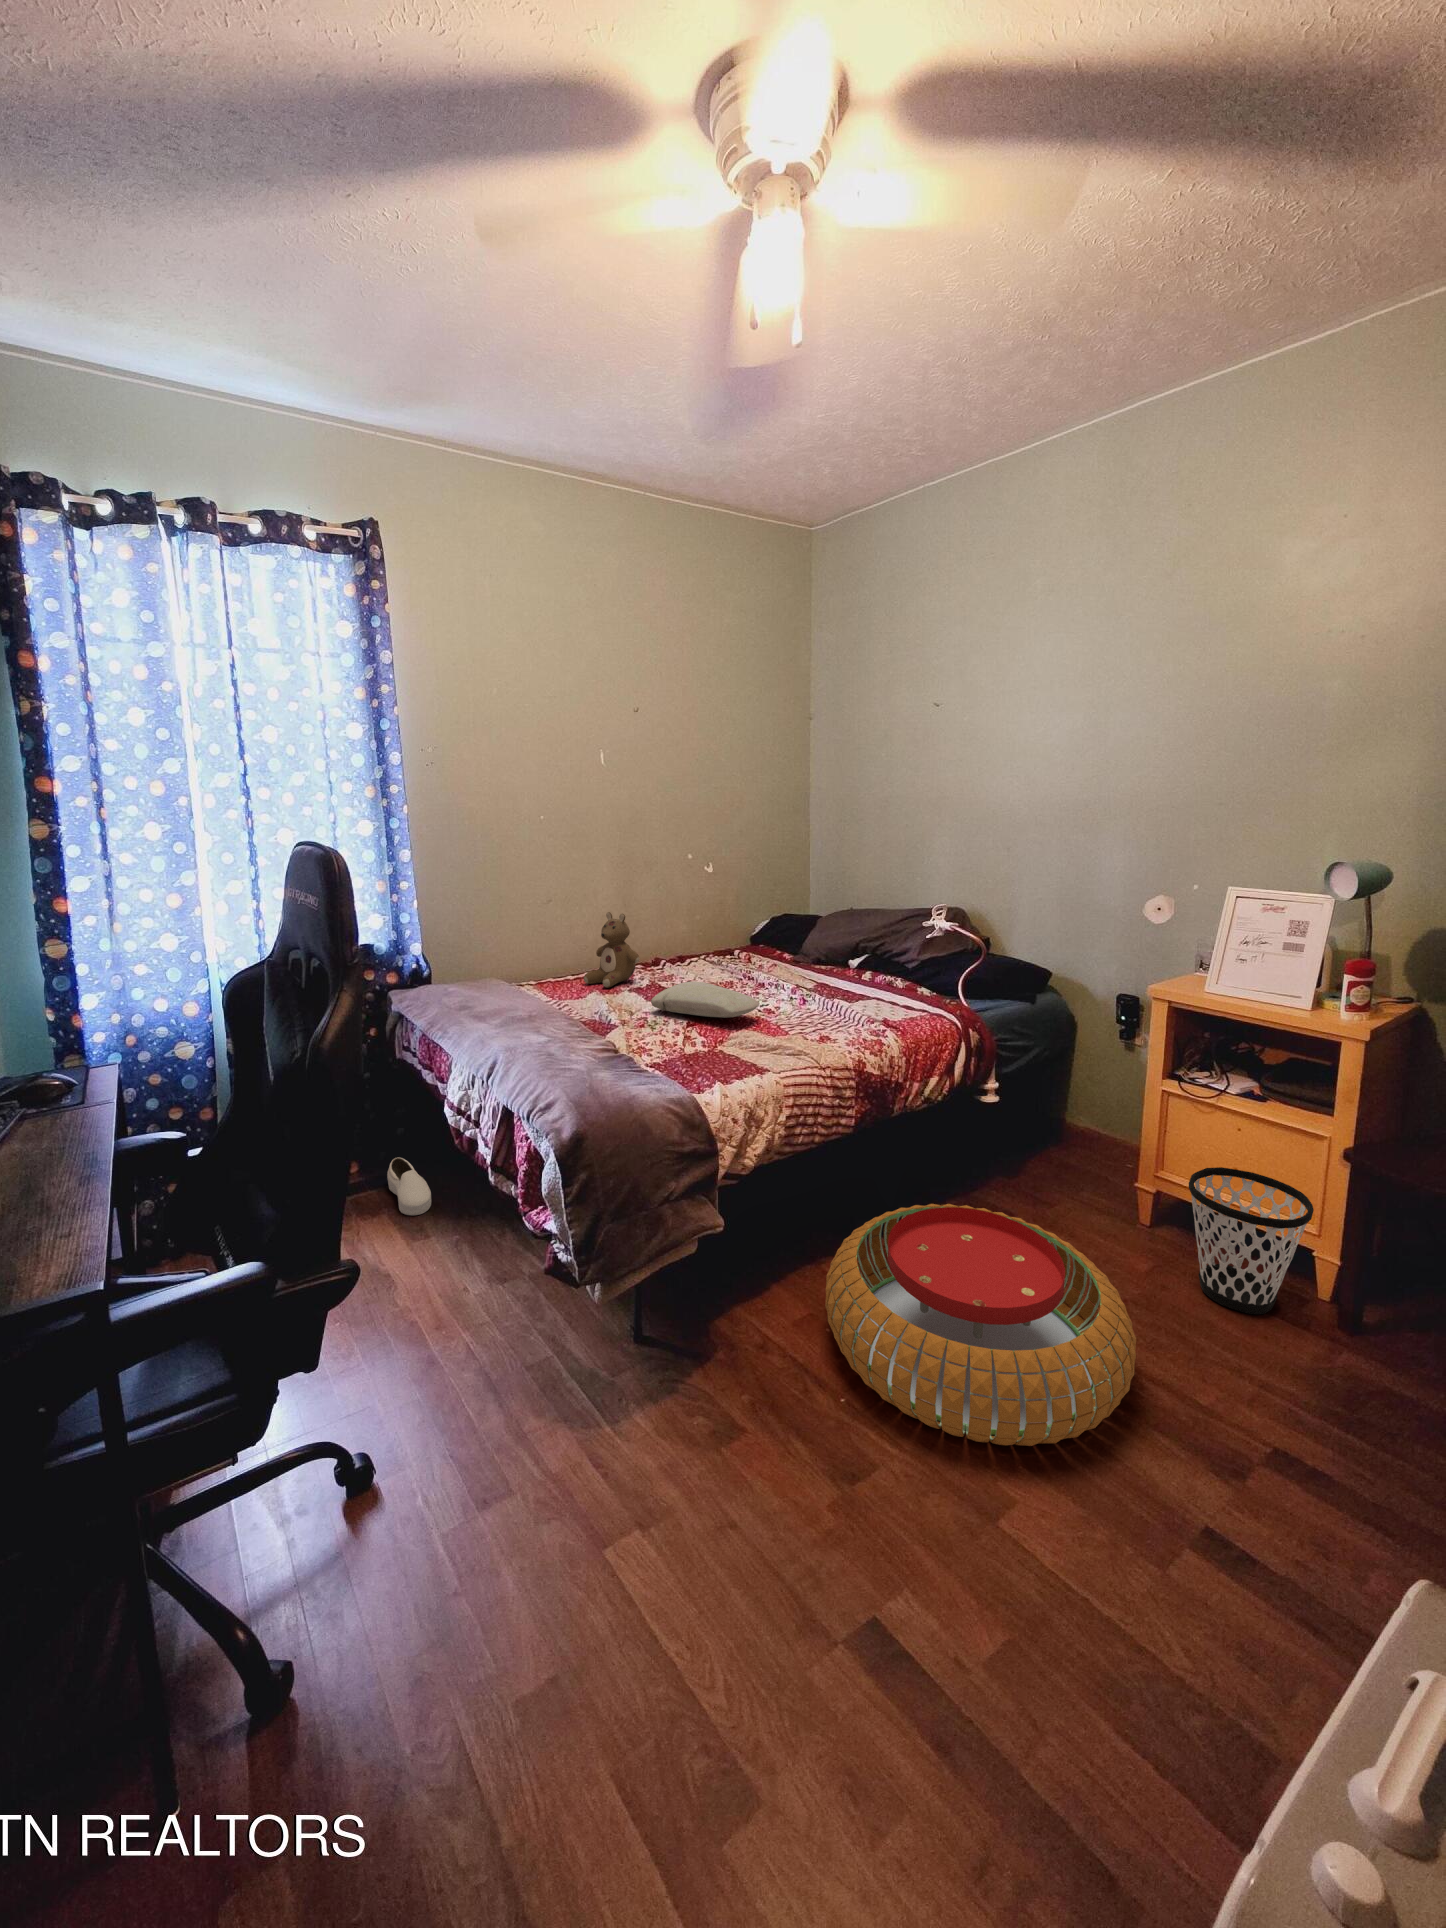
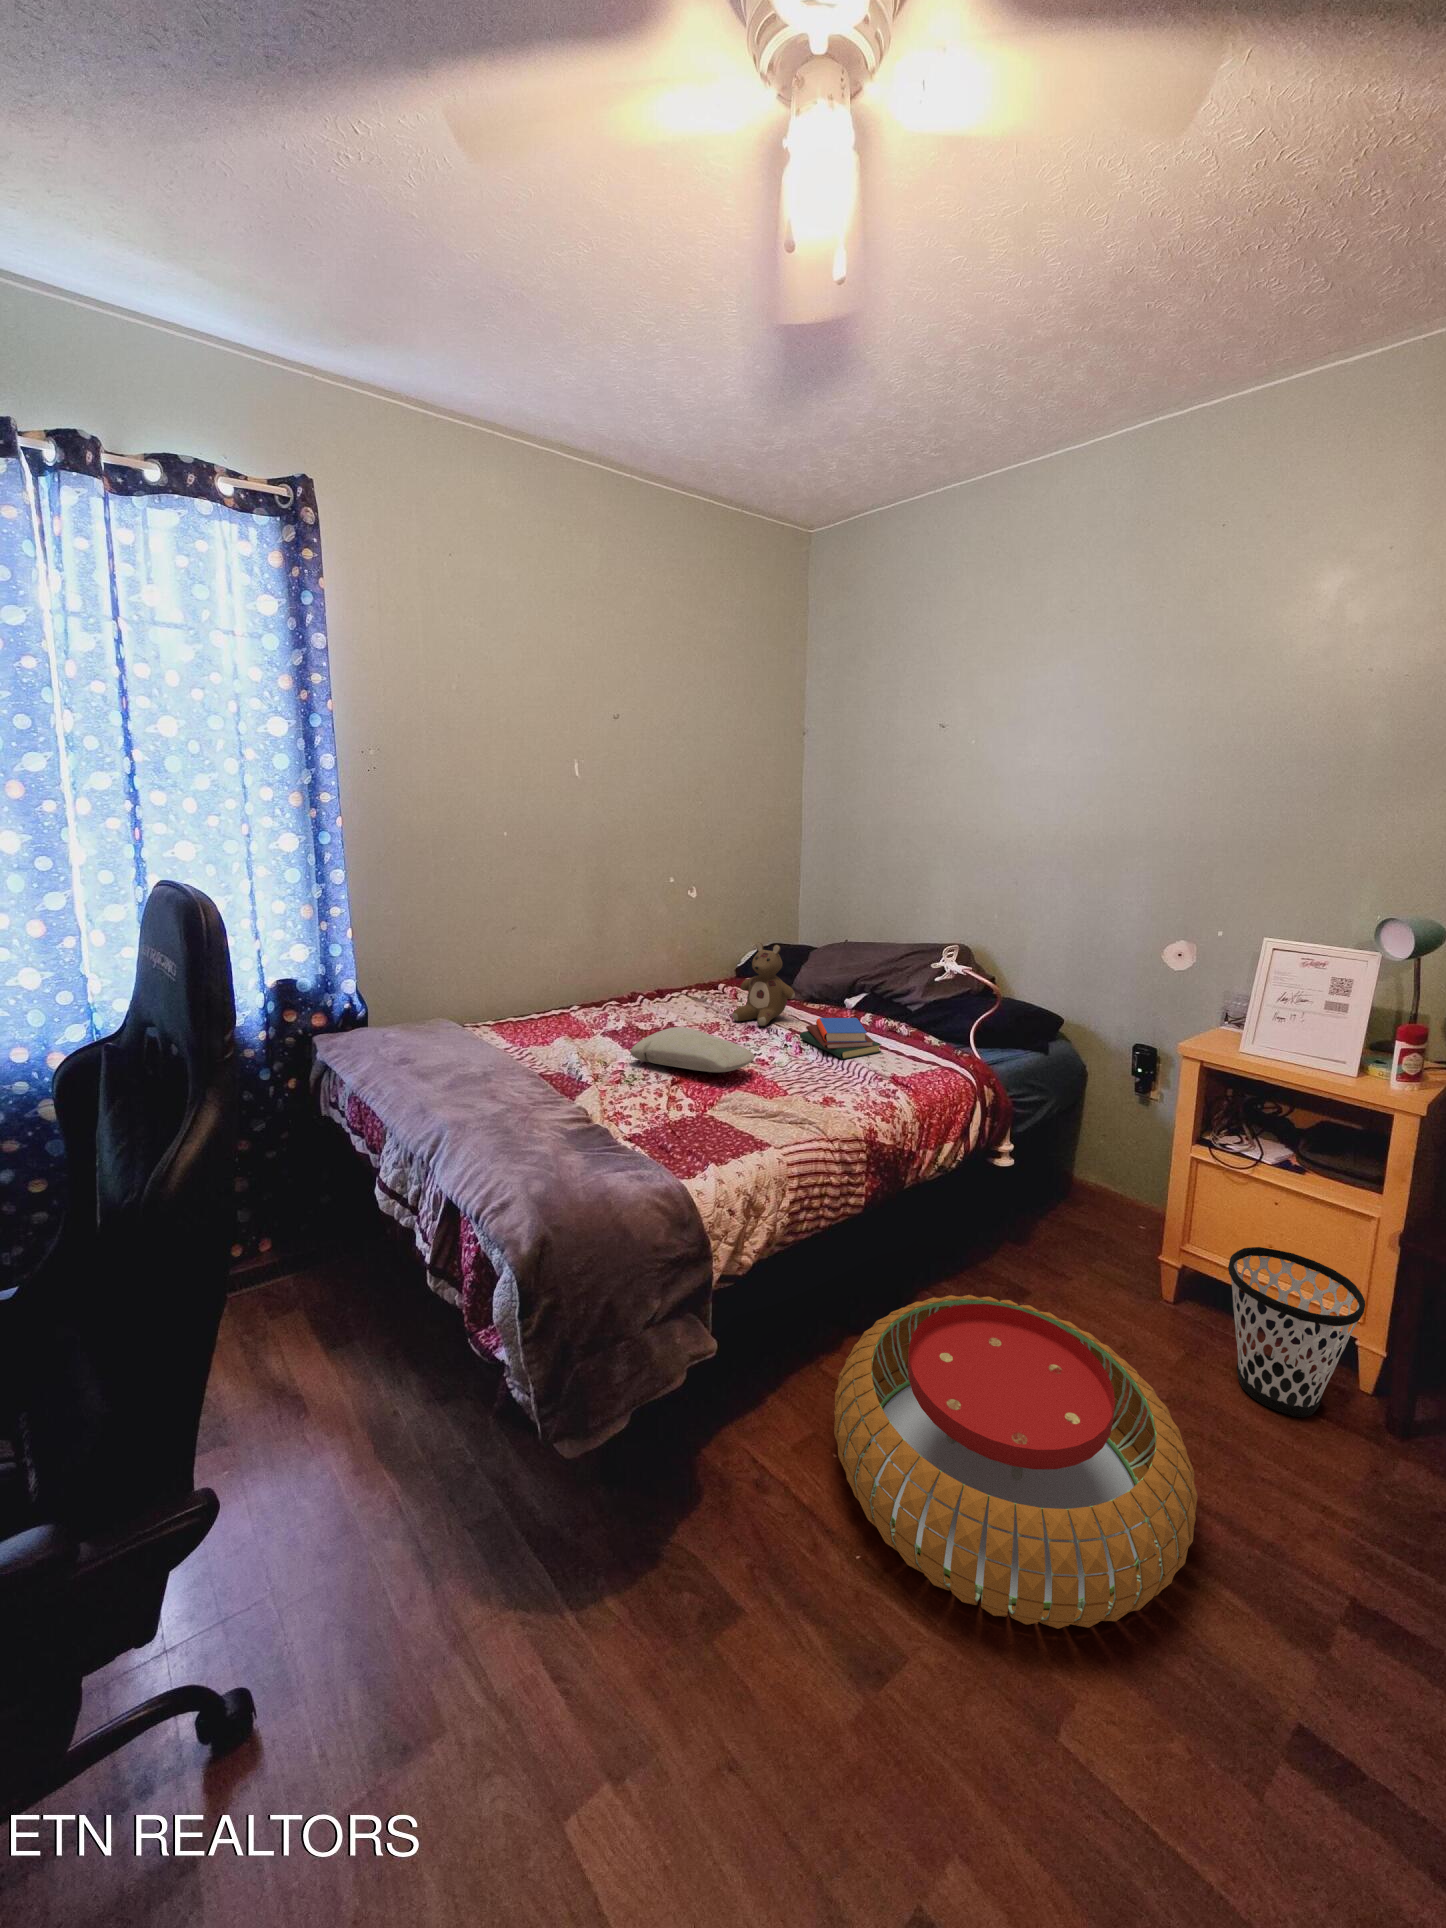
stuffed bear: present [584,912,639,988] -> present [732,942,795,1026]
book: none [802,973,876,1008] -> present [800,1018,882,1059]
shoe: present [387,1157,431,1215] -> none [308,1234,361,1310]

